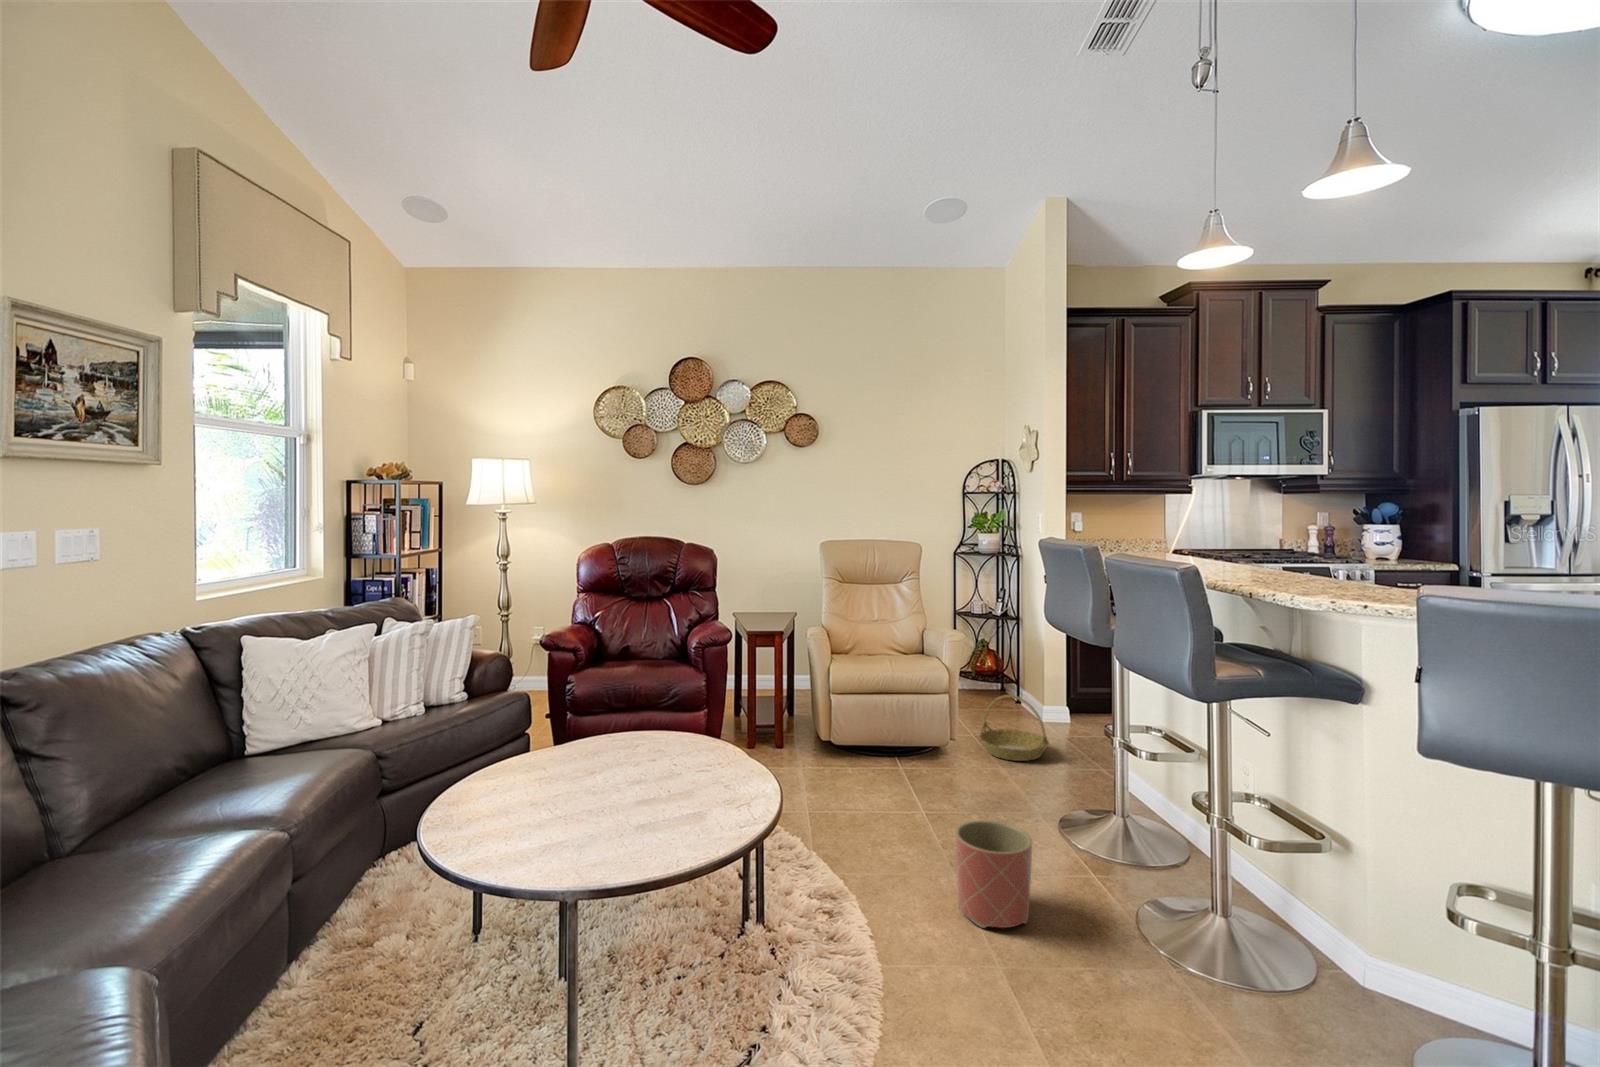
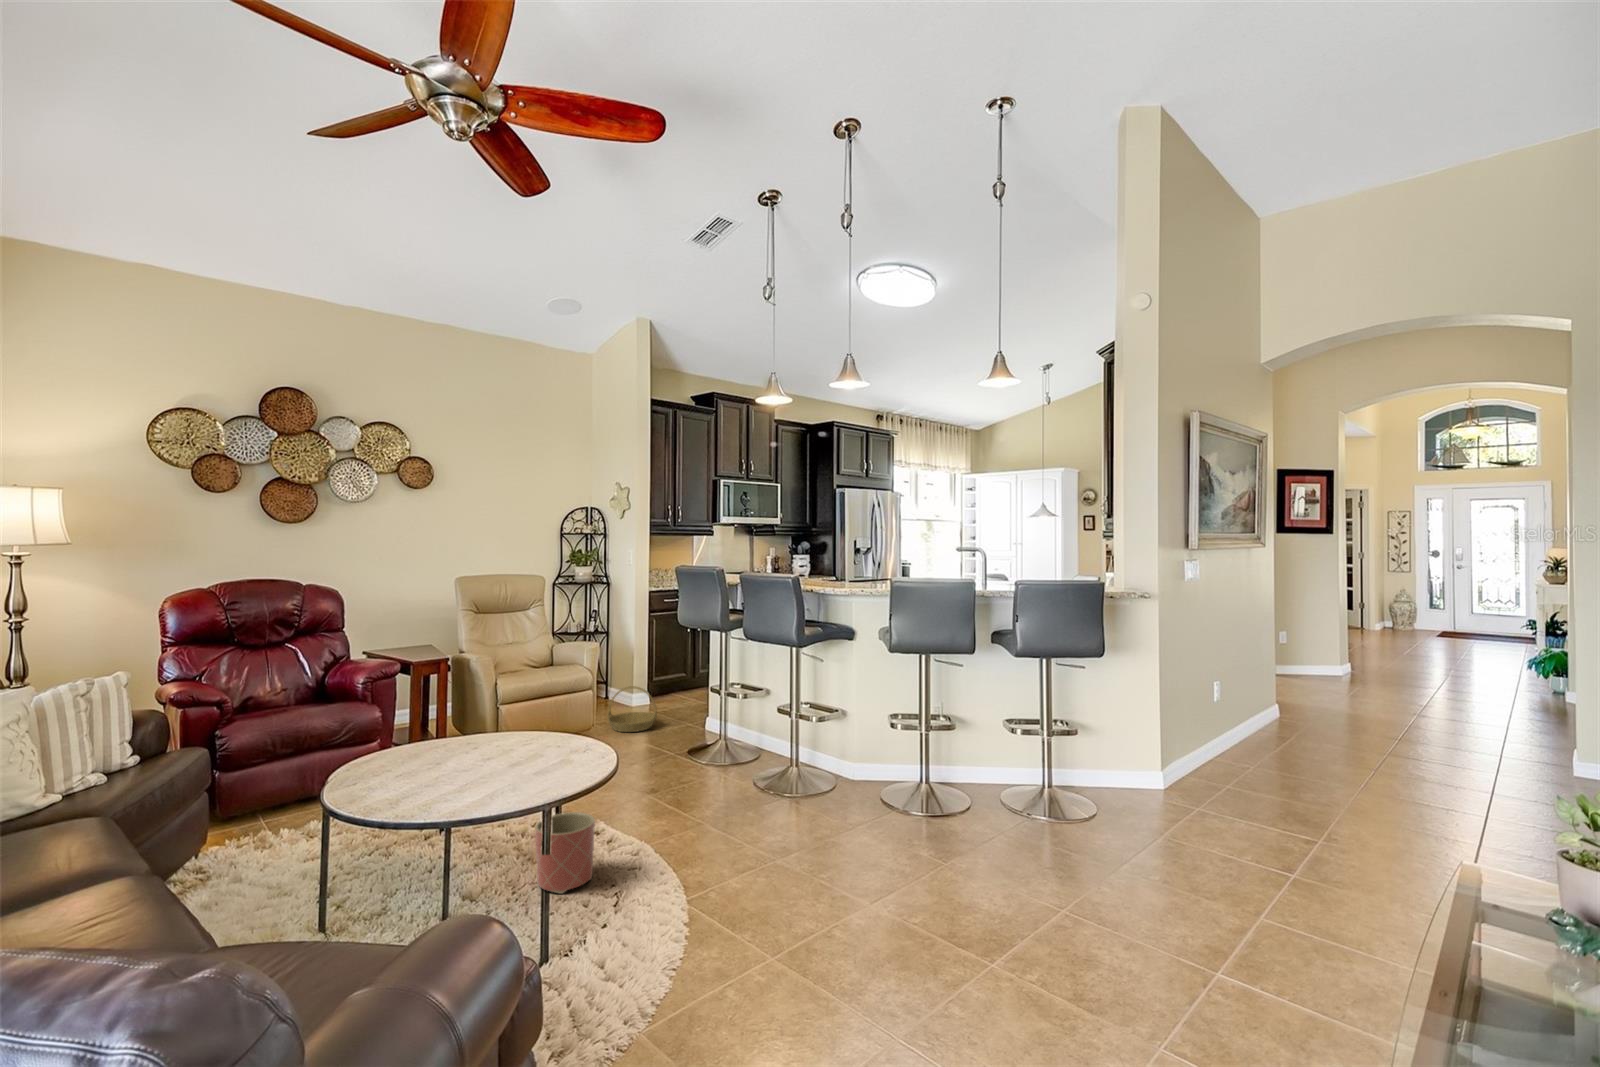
planter: present [955,820,1032,928] -> present [535,812,595,893]

